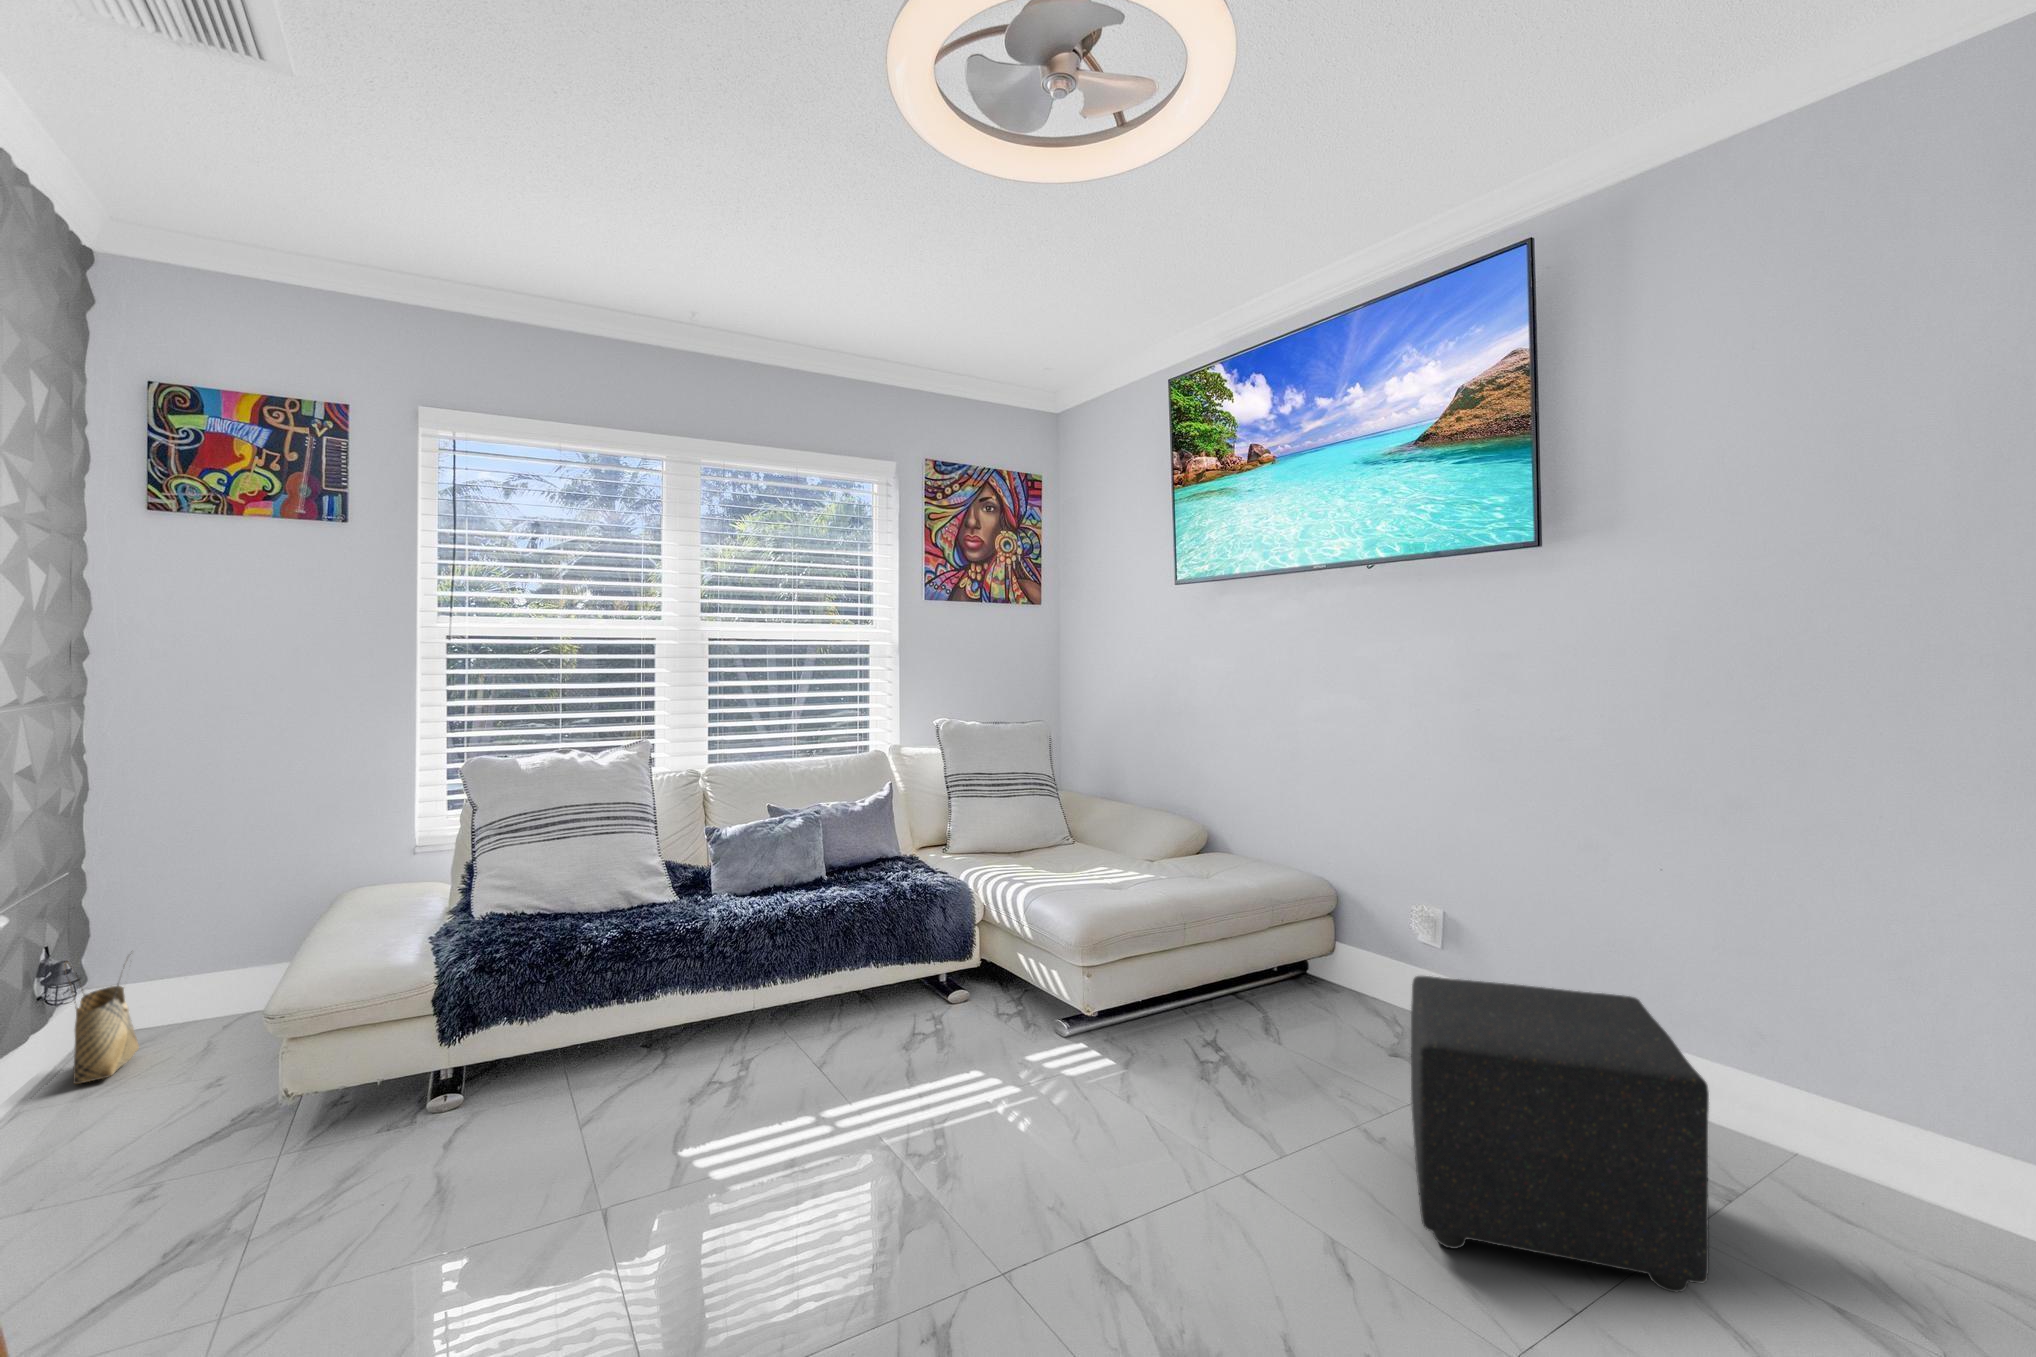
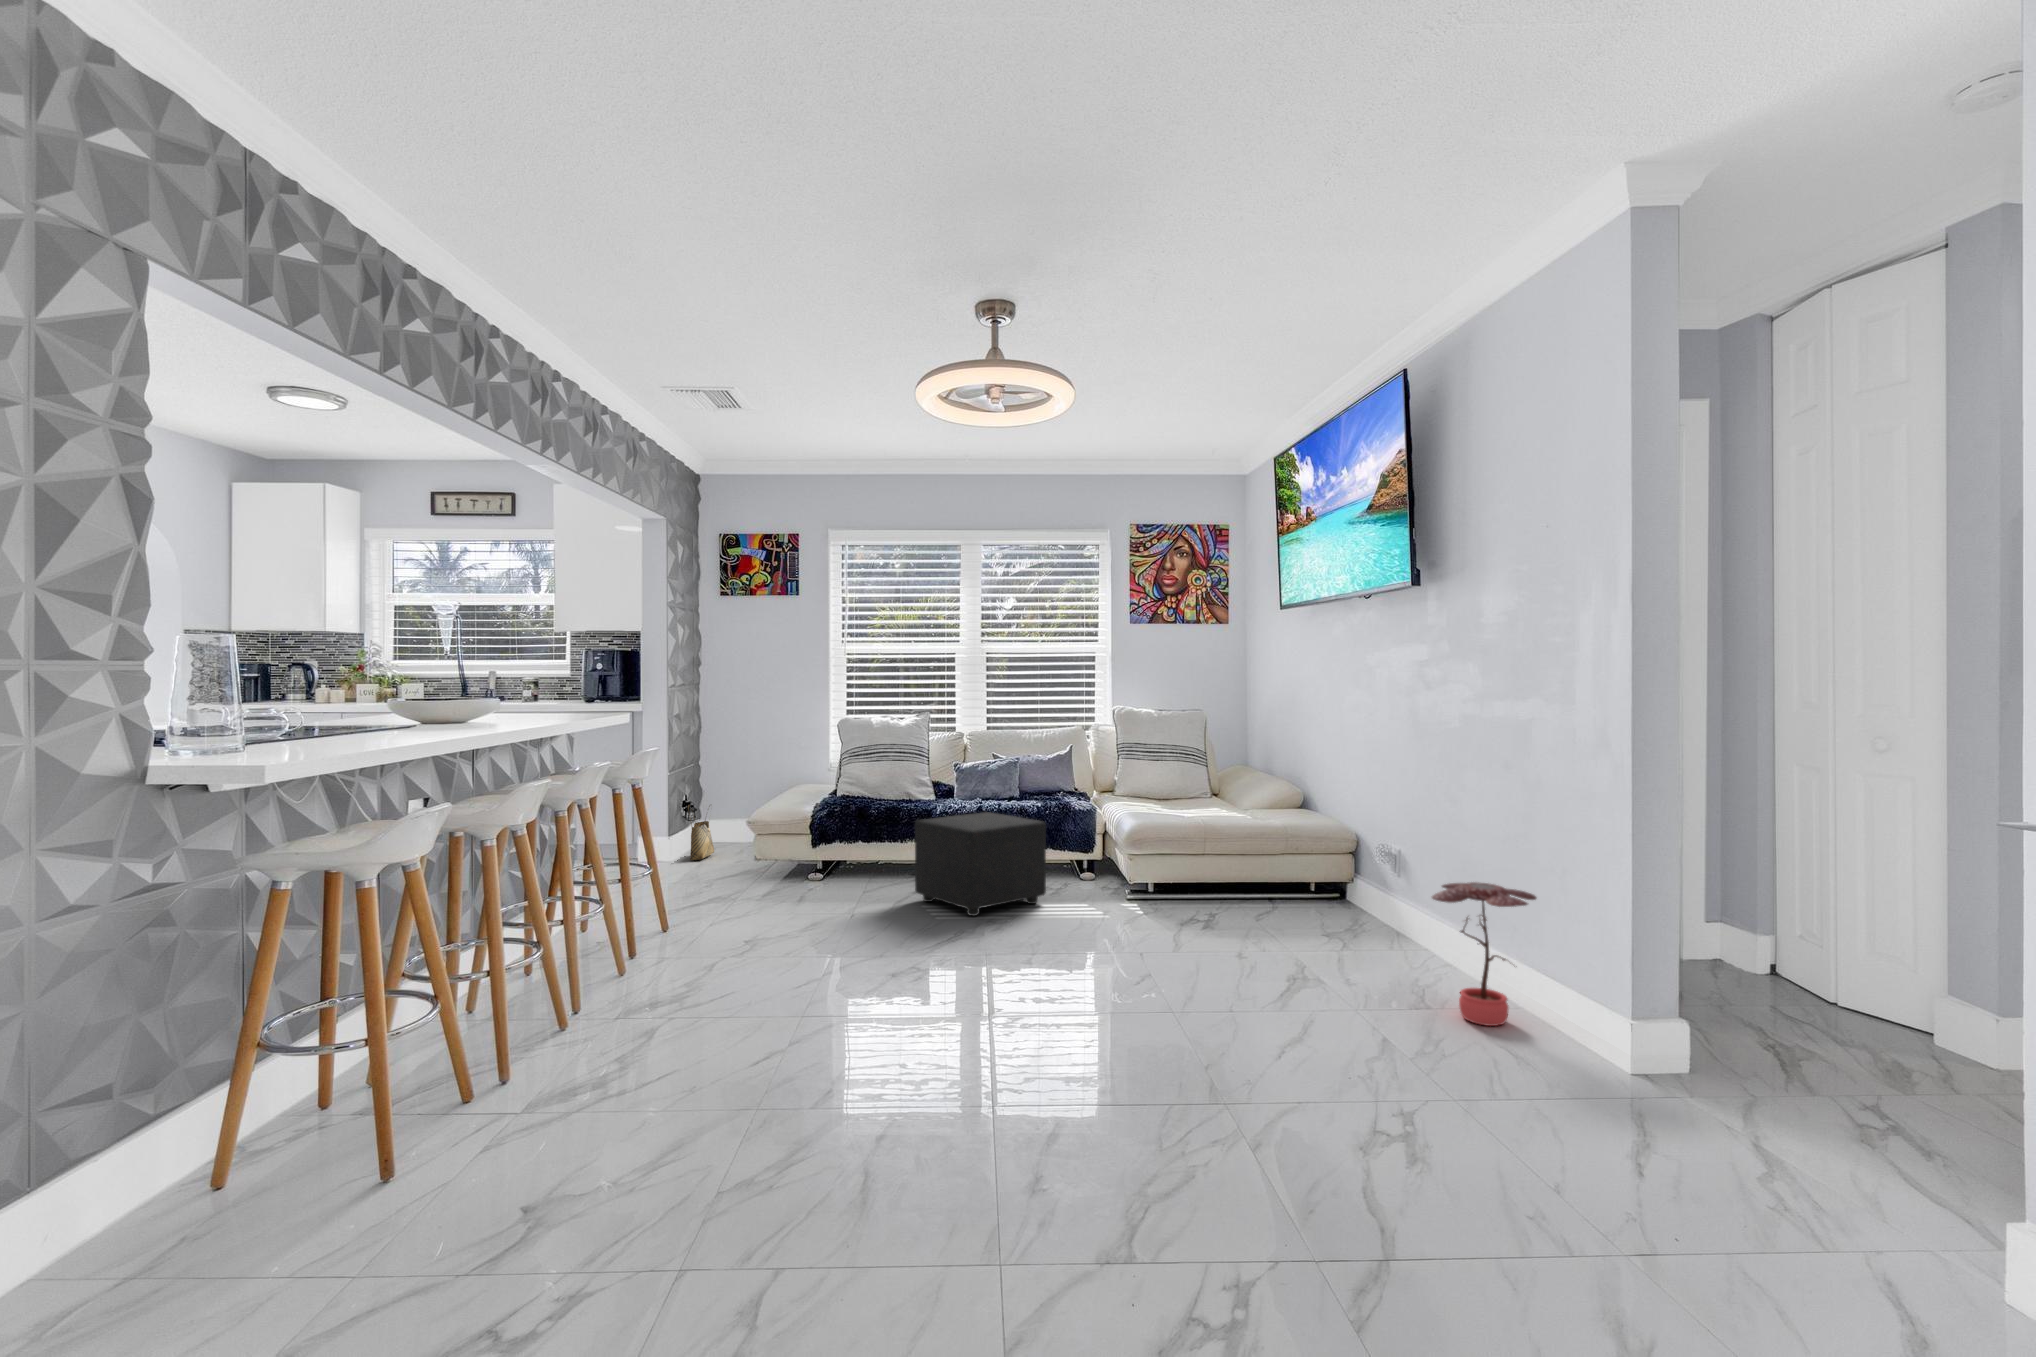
ottoman: present [1411,976,1709,1292] -> present [915,812,1046,916]
potted plant: none [1732,992,1942,1221] -> present [1432,882,1536,1026]

